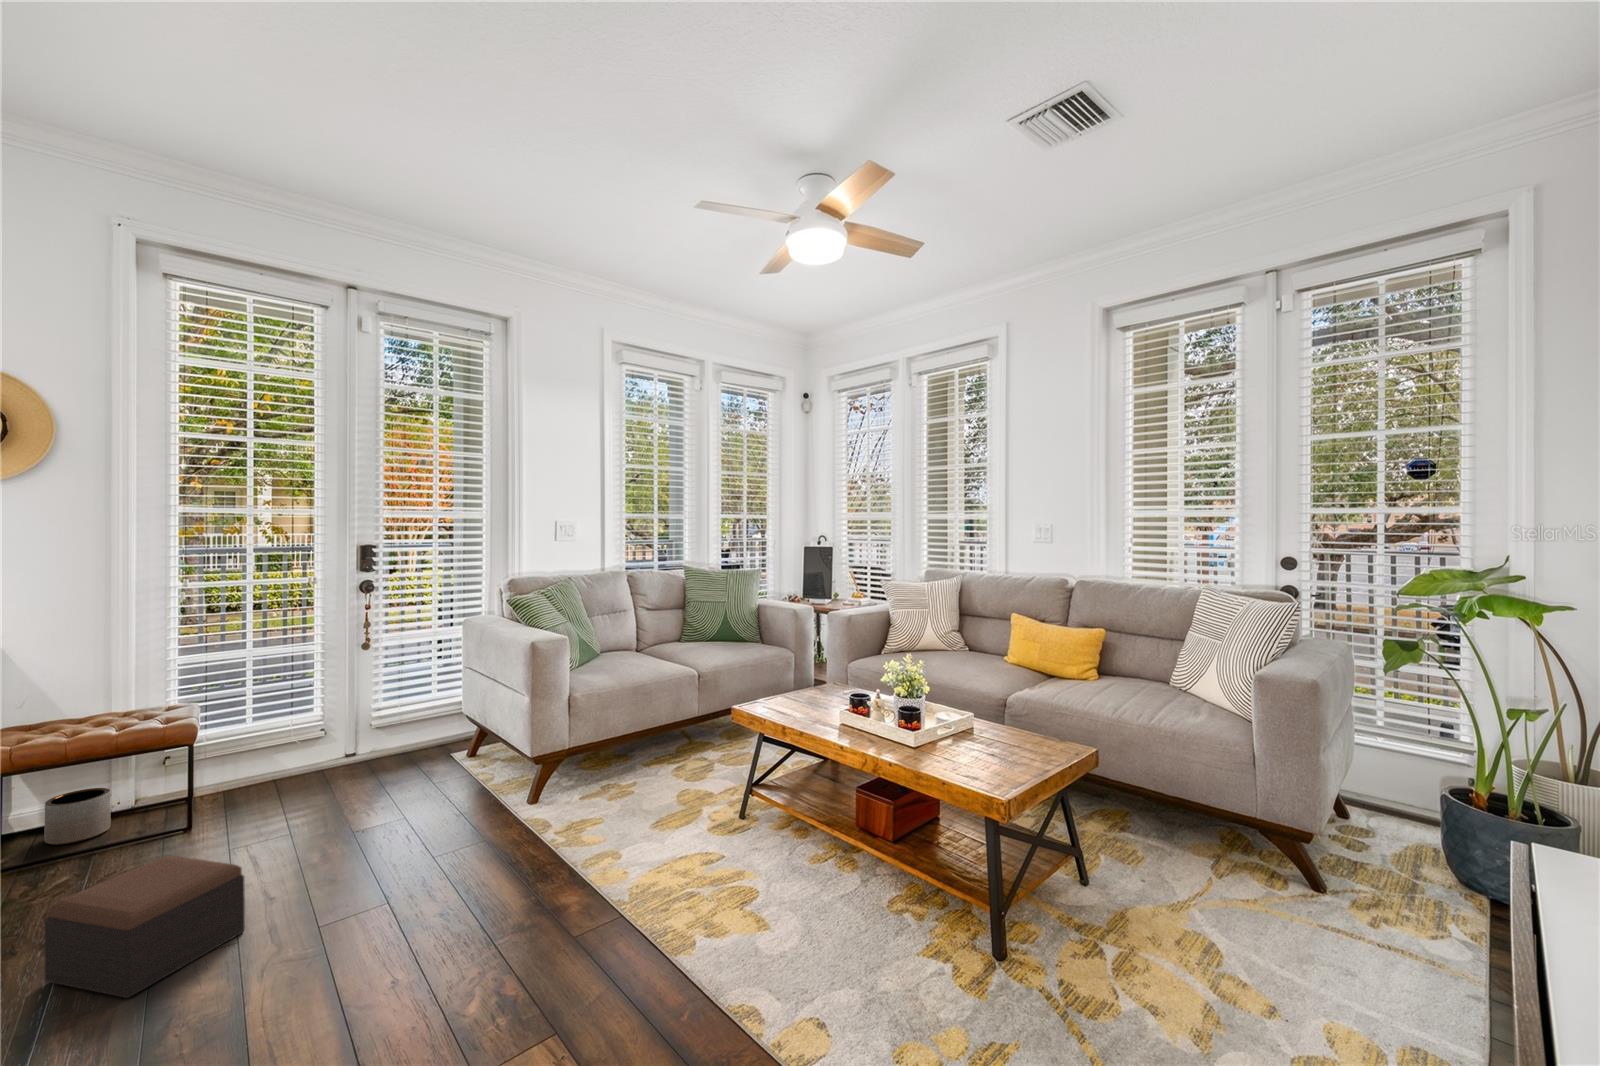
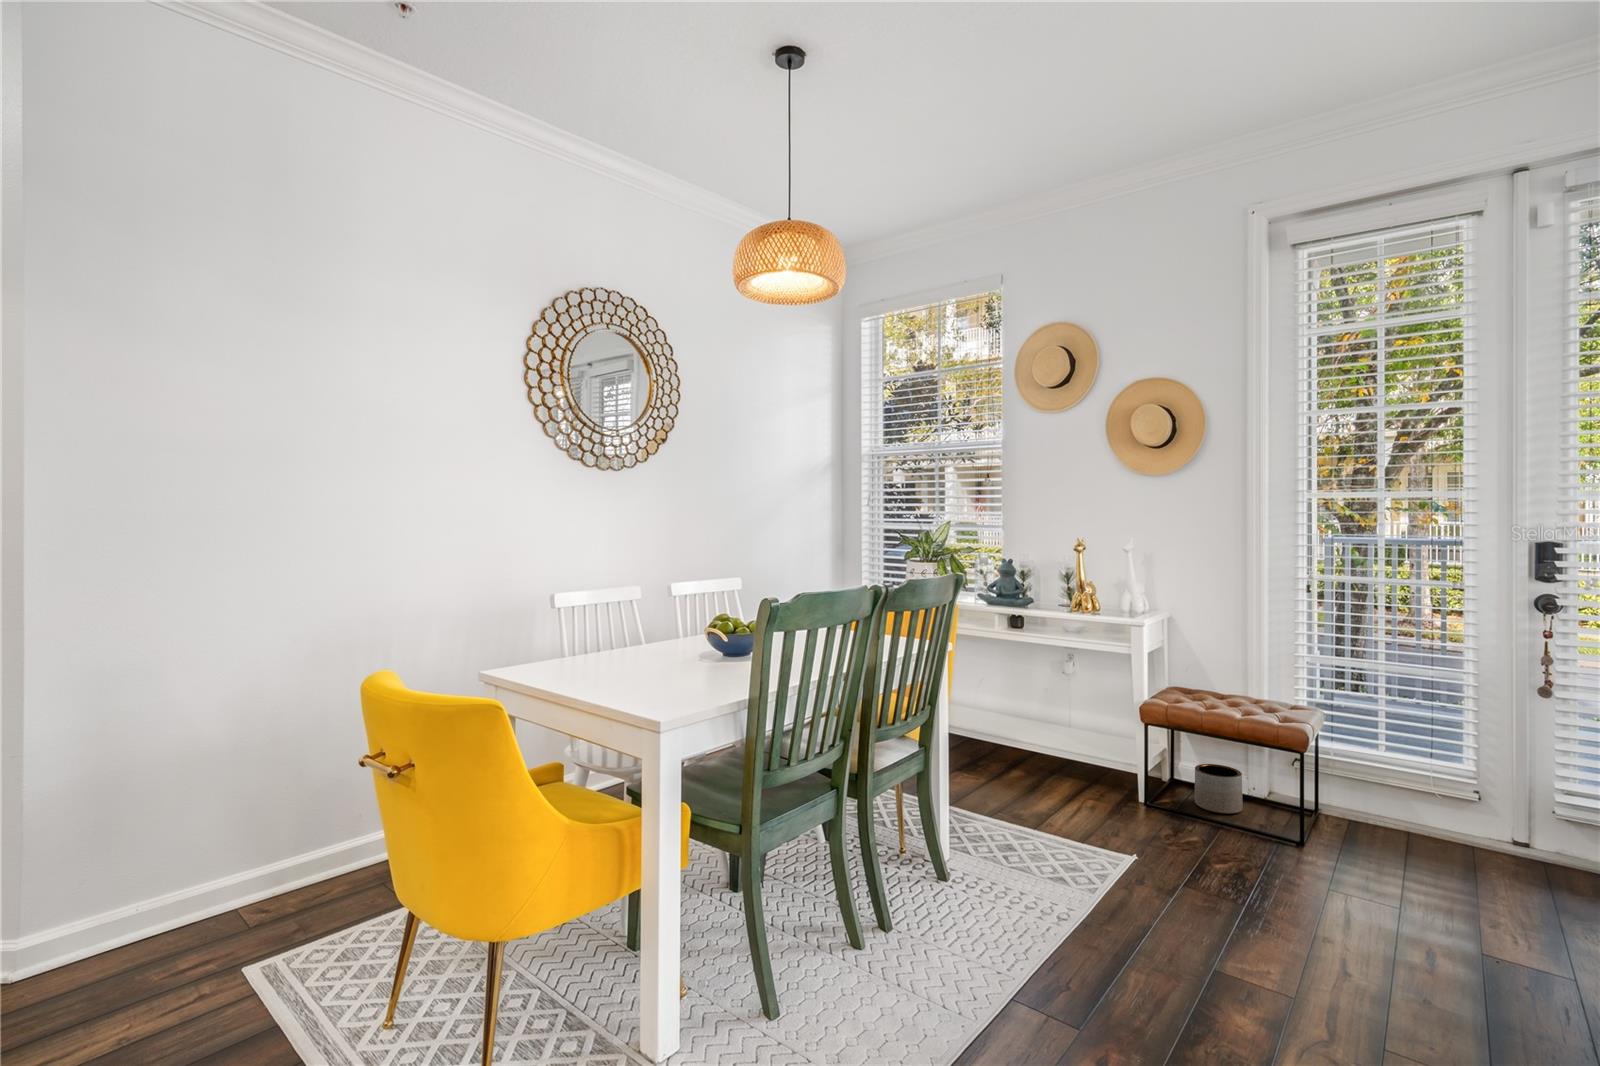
footstool: present [44,855,245,998] -> none [1144,861,1305,994]

